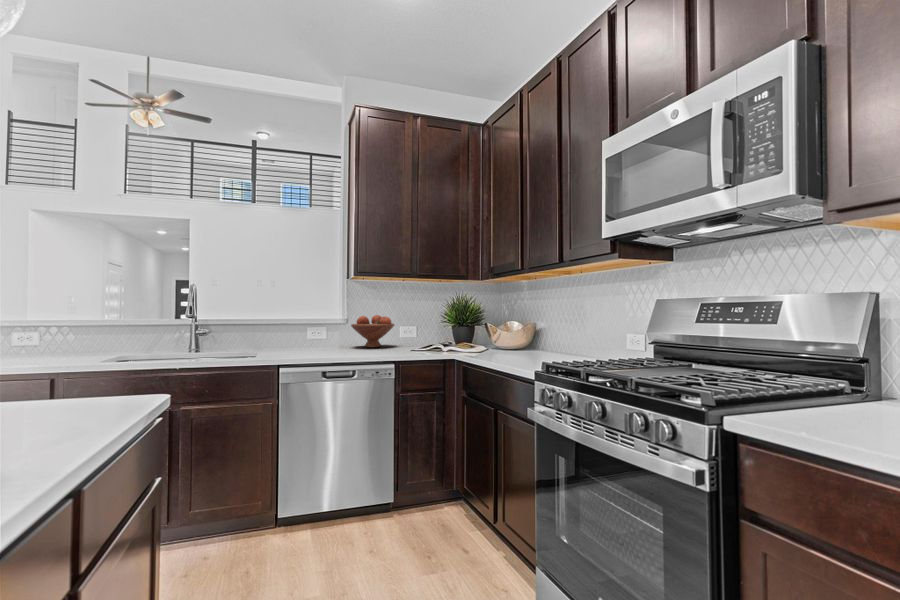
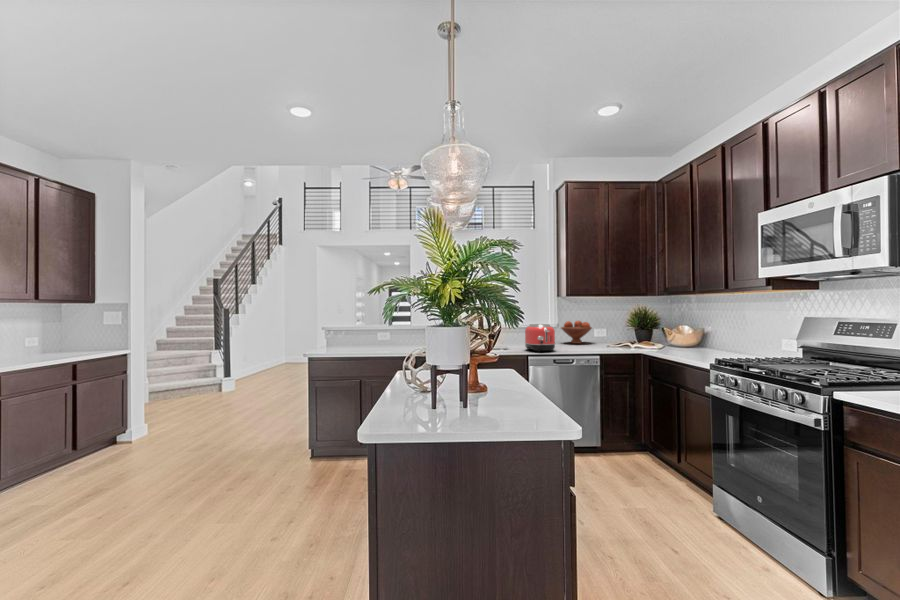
toaster: none [286,318,331,360] -> present [525,324,555,352]

